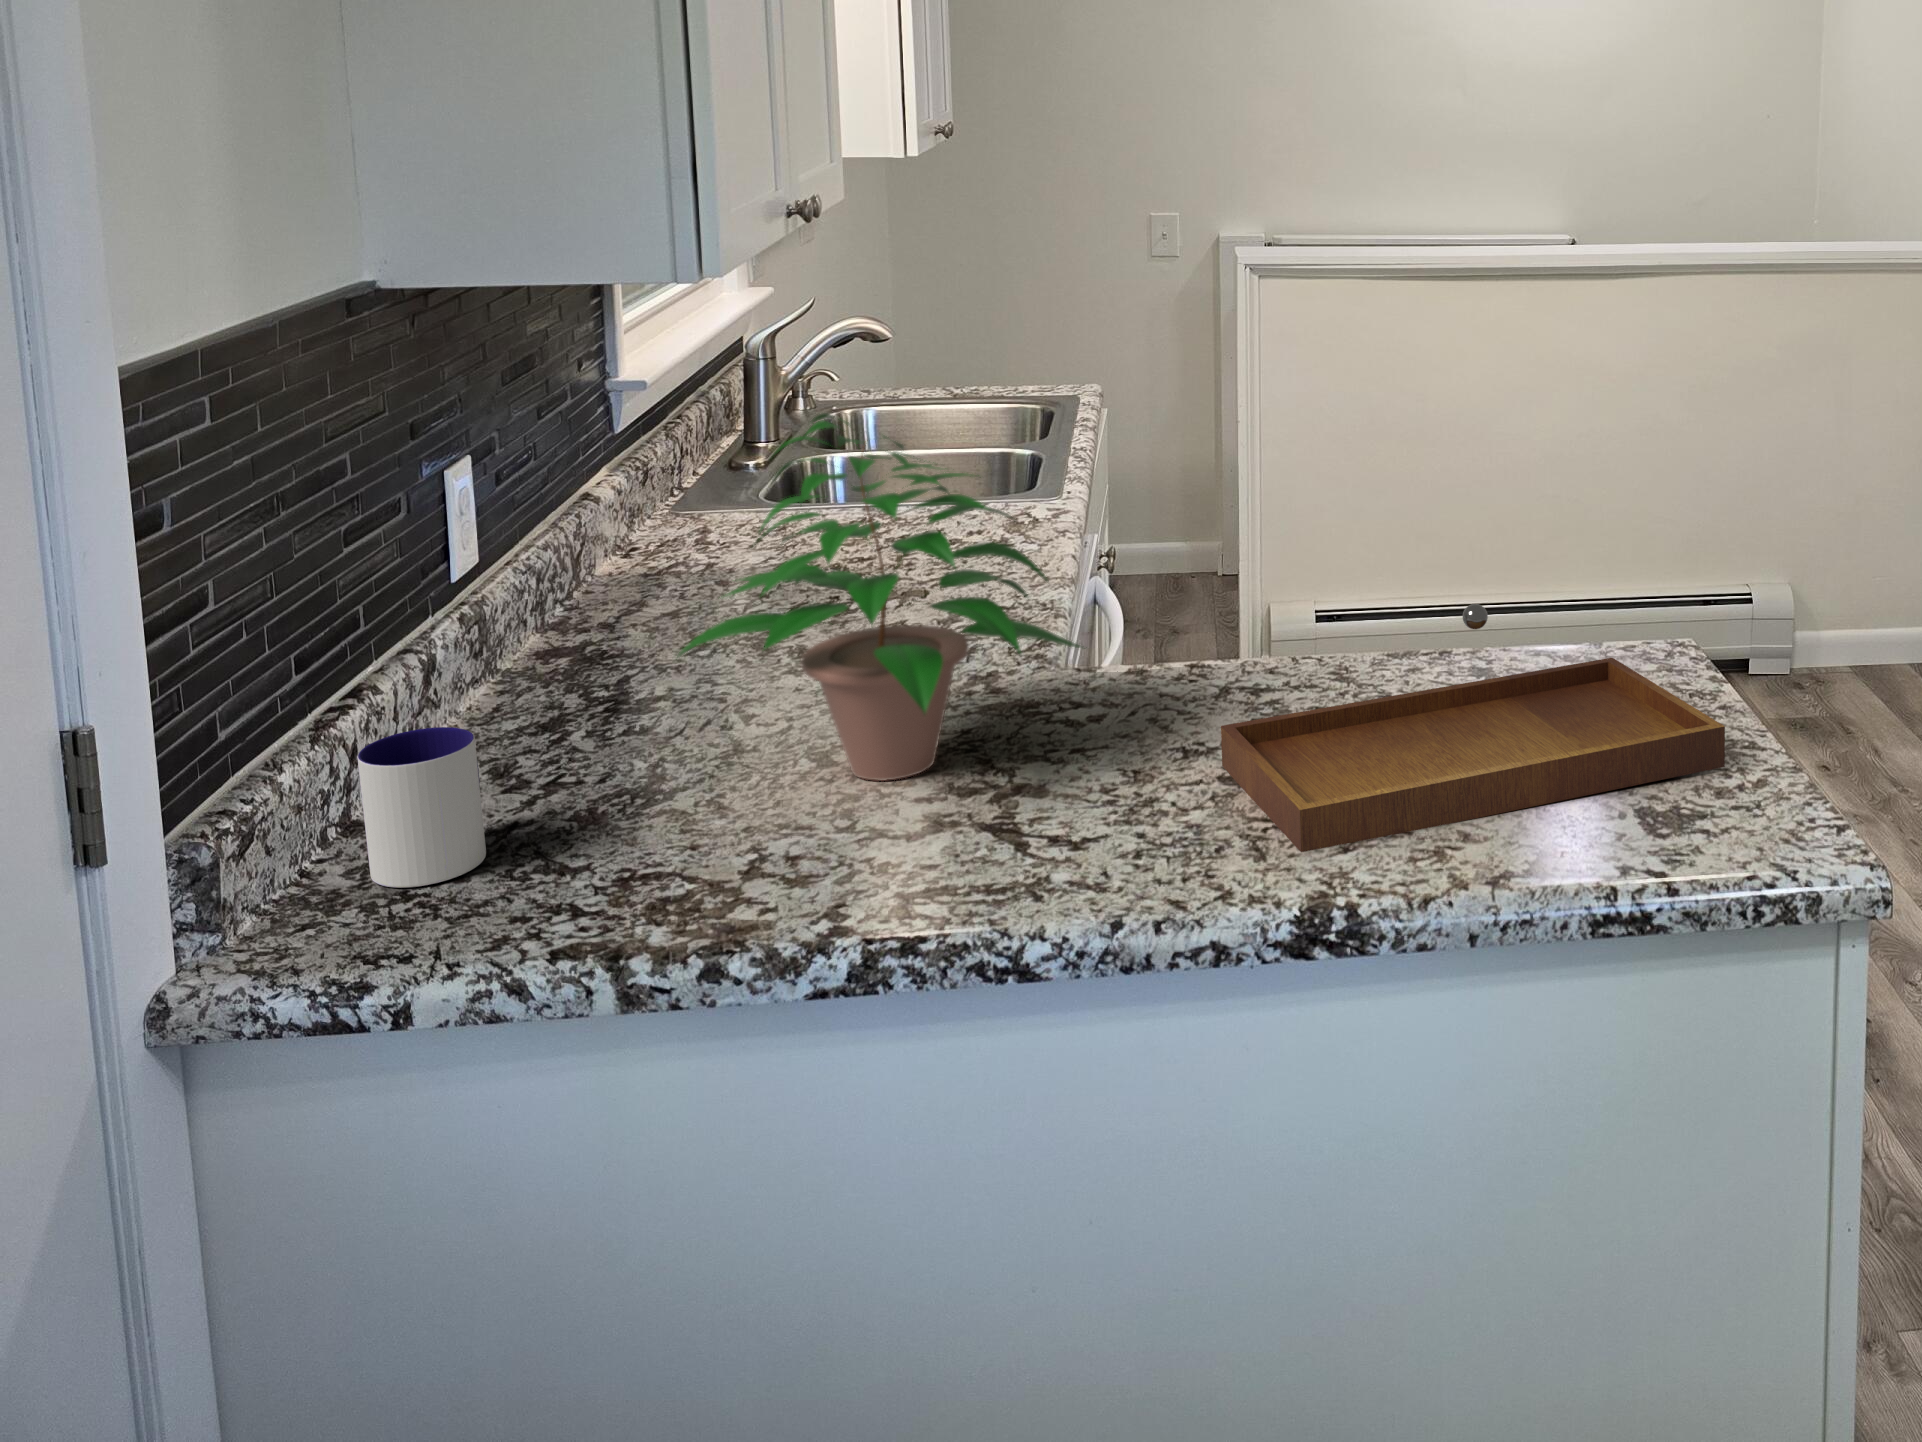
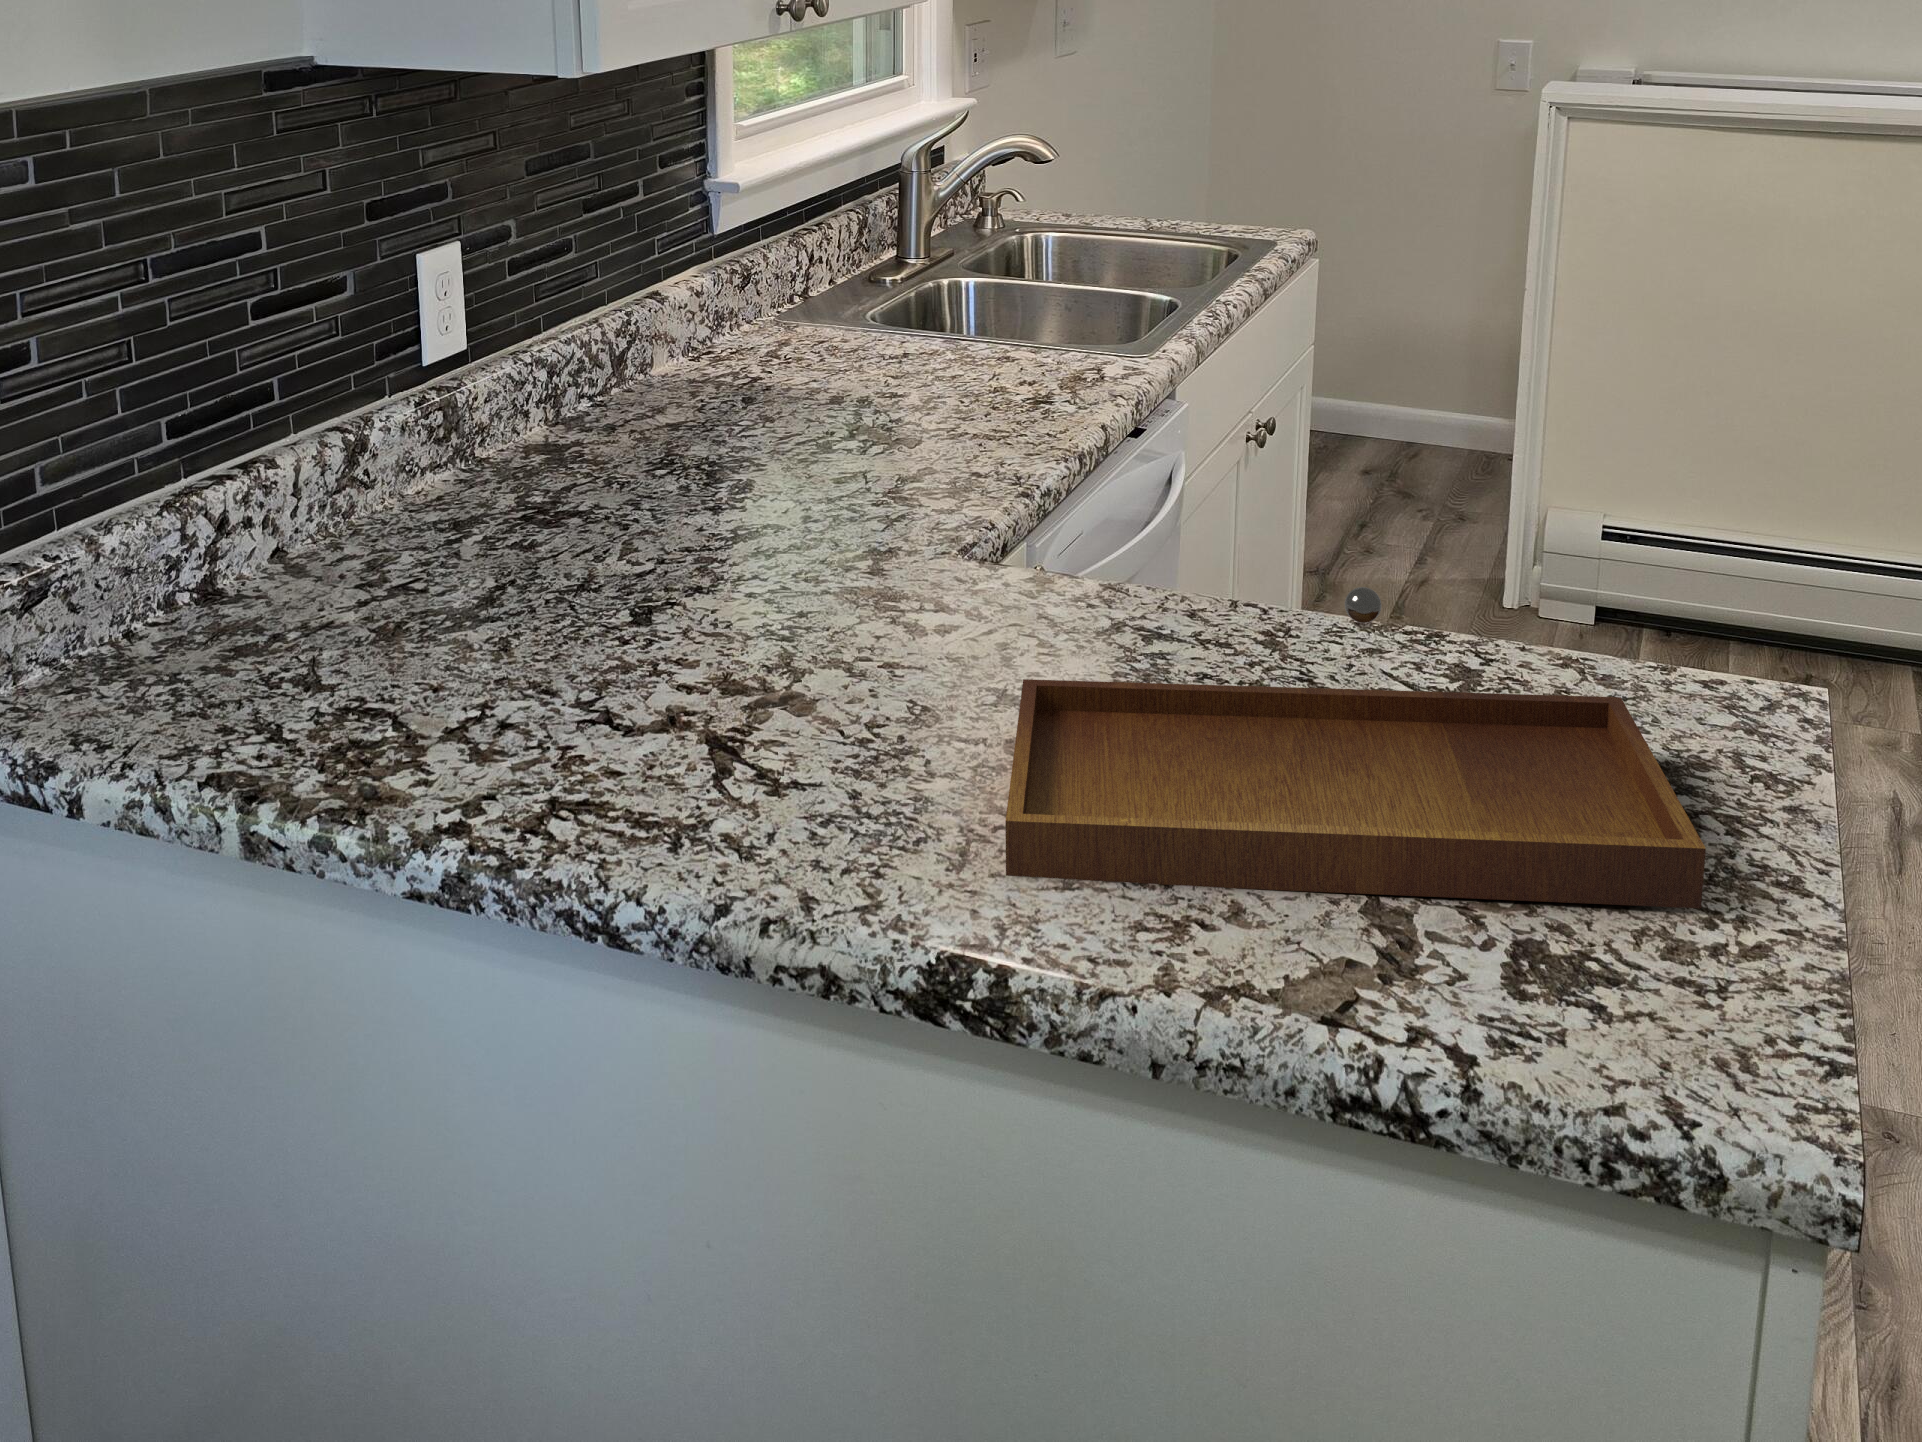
potted plant: present [678,413,1081,780] -> none [452,230,915,660]
mug: present [357,727,486,888] -> none [141,513,283,673]

